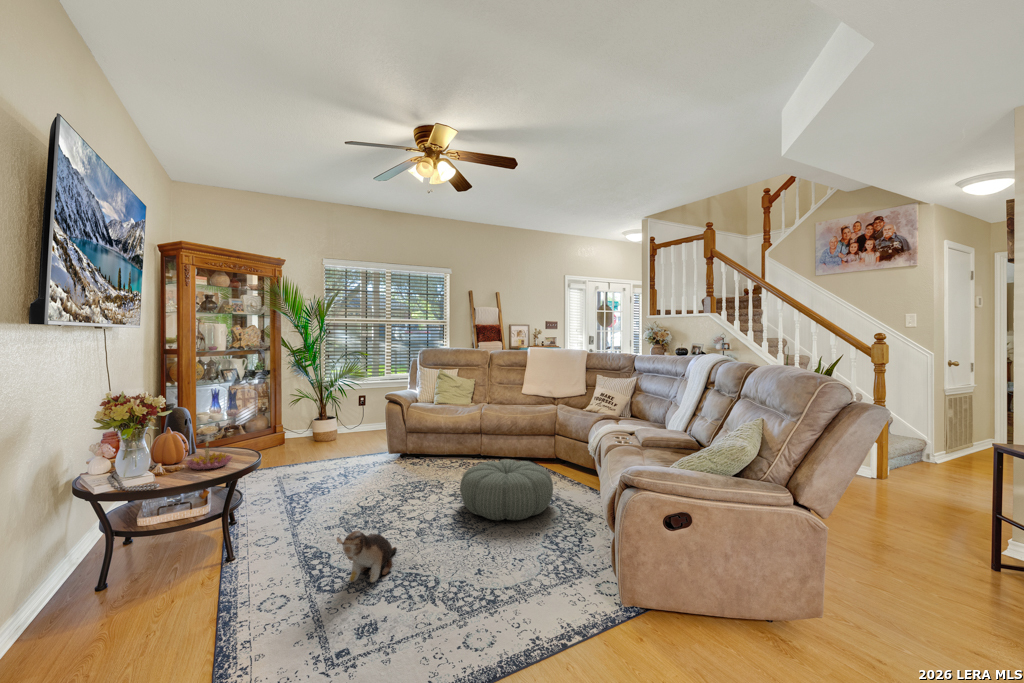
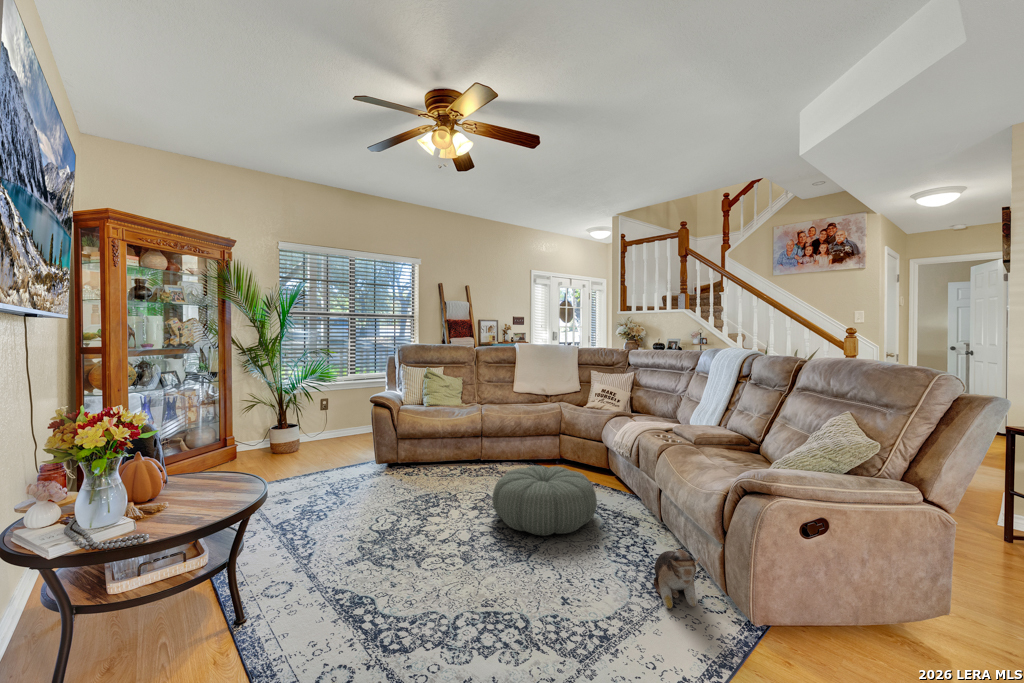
candle holder: present [186,441,233,470] -> none [179,465,240,506]
plush toy: present [337,531,397,582] -> present [653,549,700,608]

